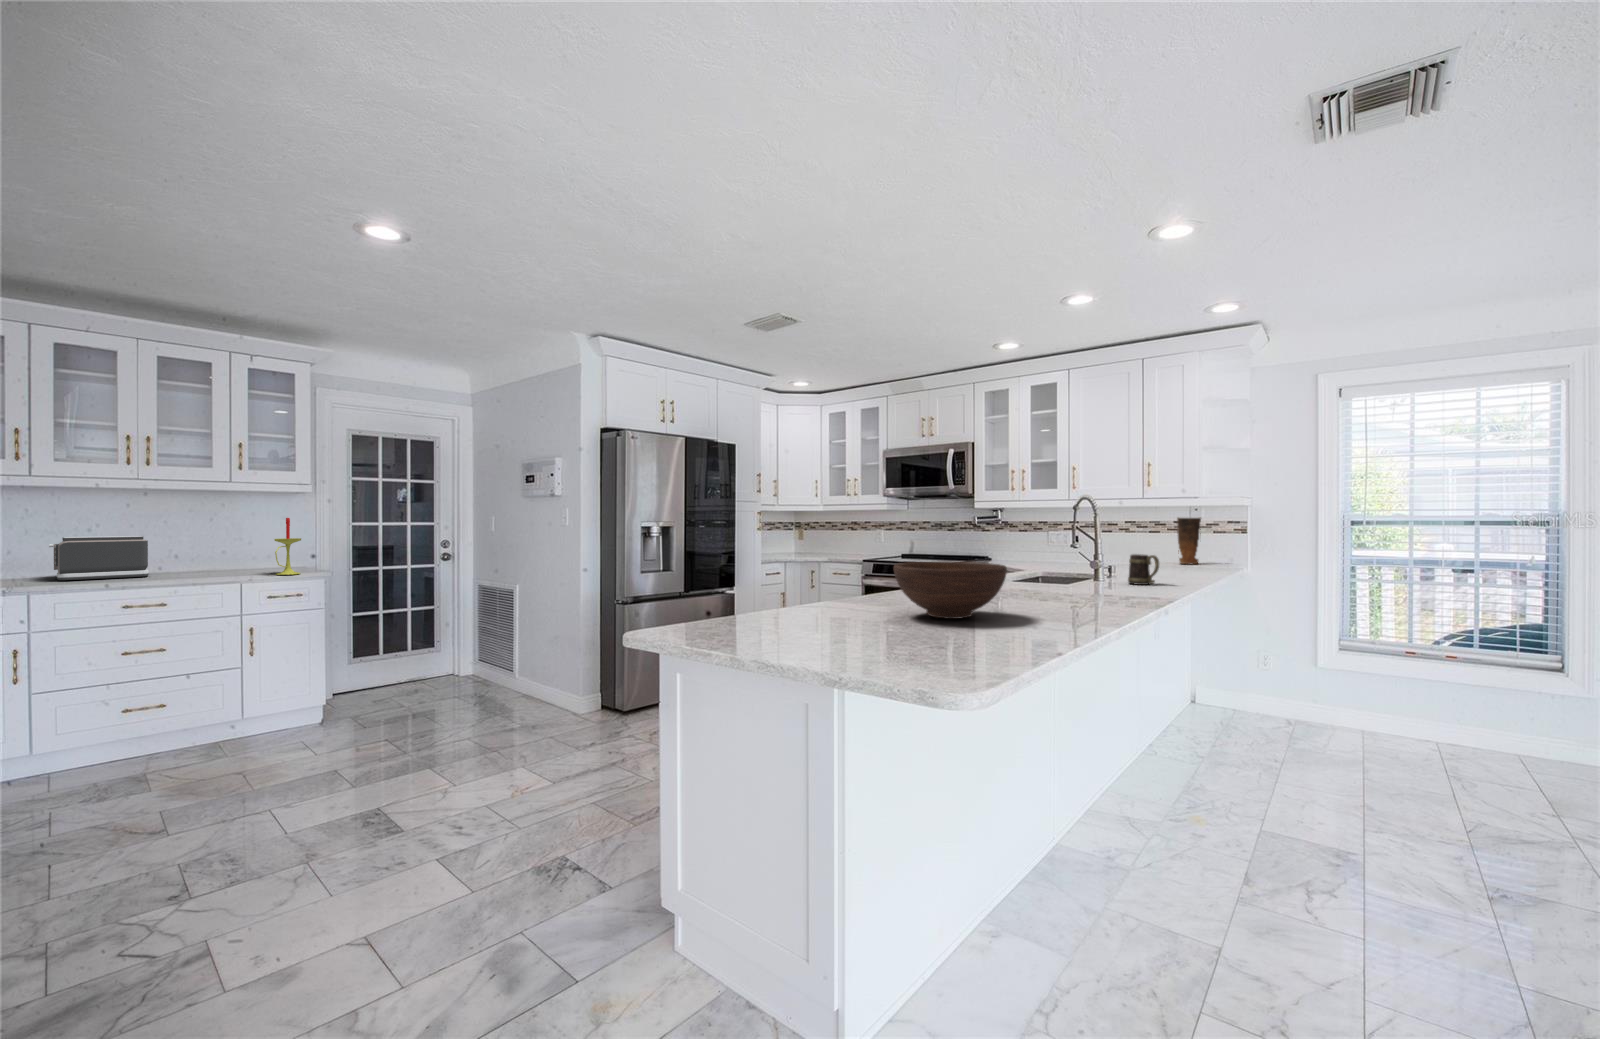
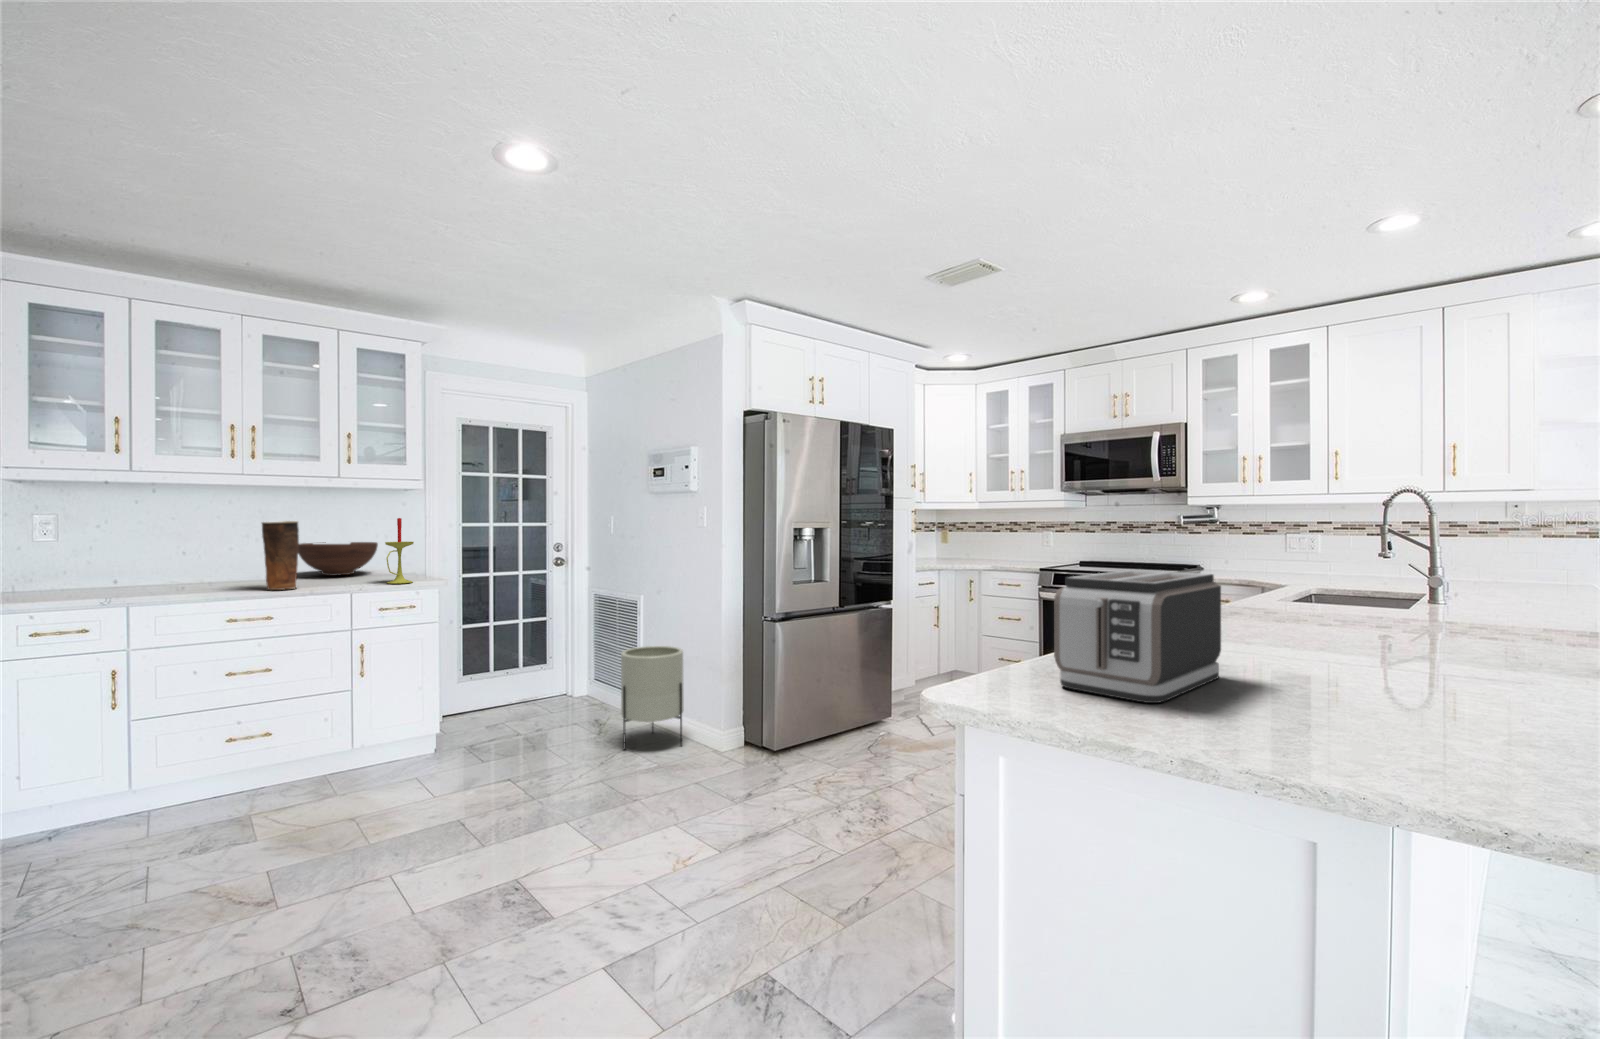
vase: present [1177,518,1201,564] -> present [262,521,299,590]
toaster: present [49,536,149,580] -> present [1054,570,1221,703]
mug: present [1128,554,1159,585] -> none [1503,567,1563,610]
fruit bowl: present [894,562,1007,619] -> present [298,542,378,576]
planter: none [492,628,548,716] -> present [621,646,684,750]

